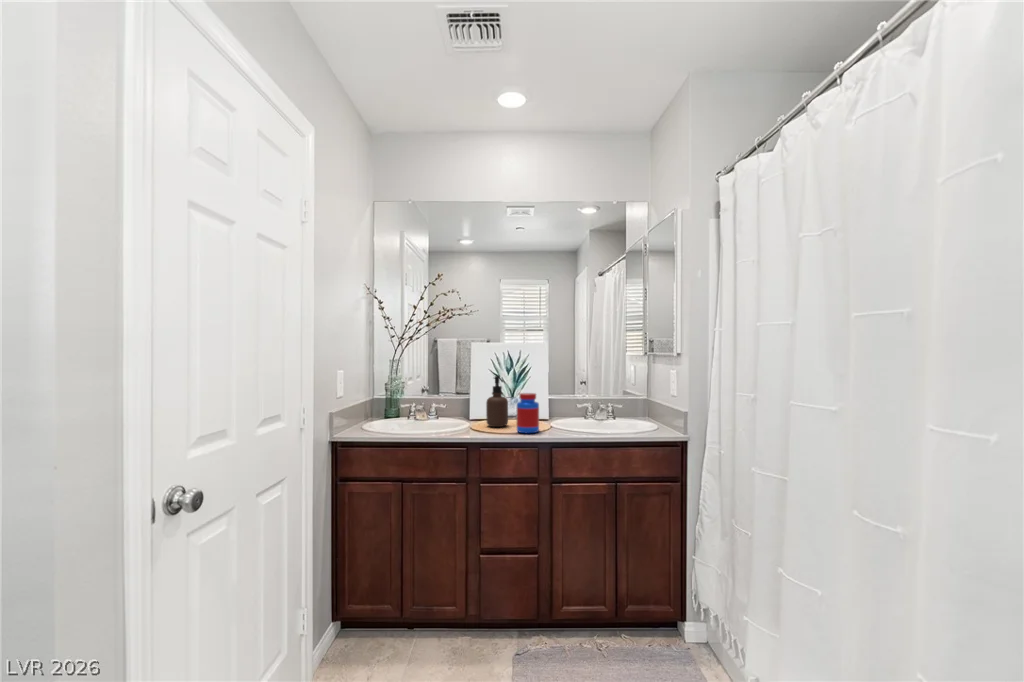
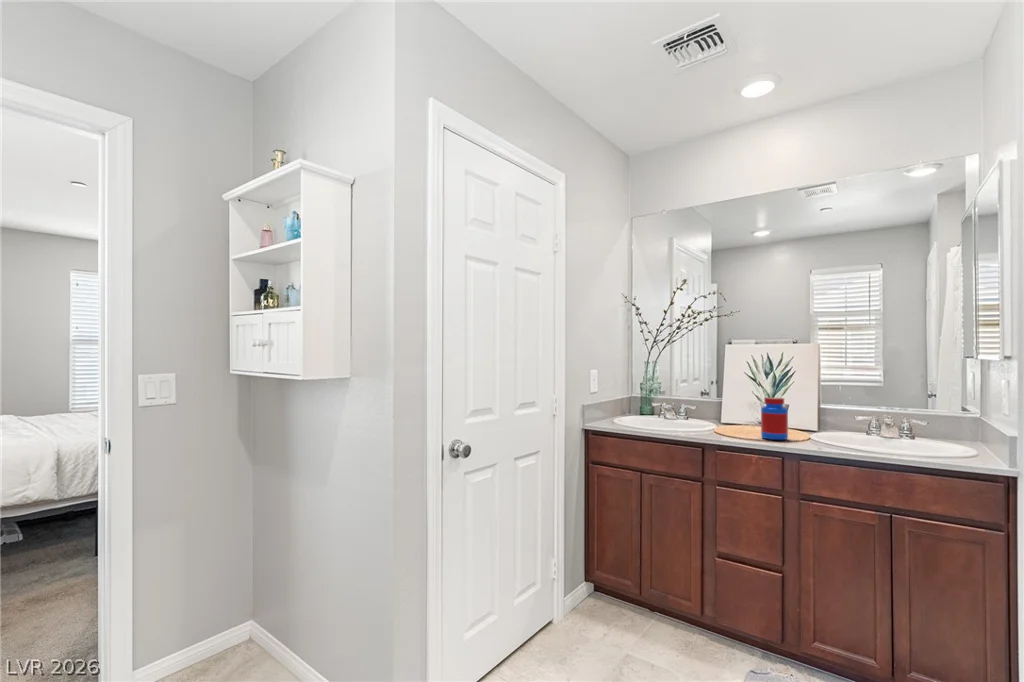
soap dispenser: present [486,376,508,427] -> none [733,379,758,432]

